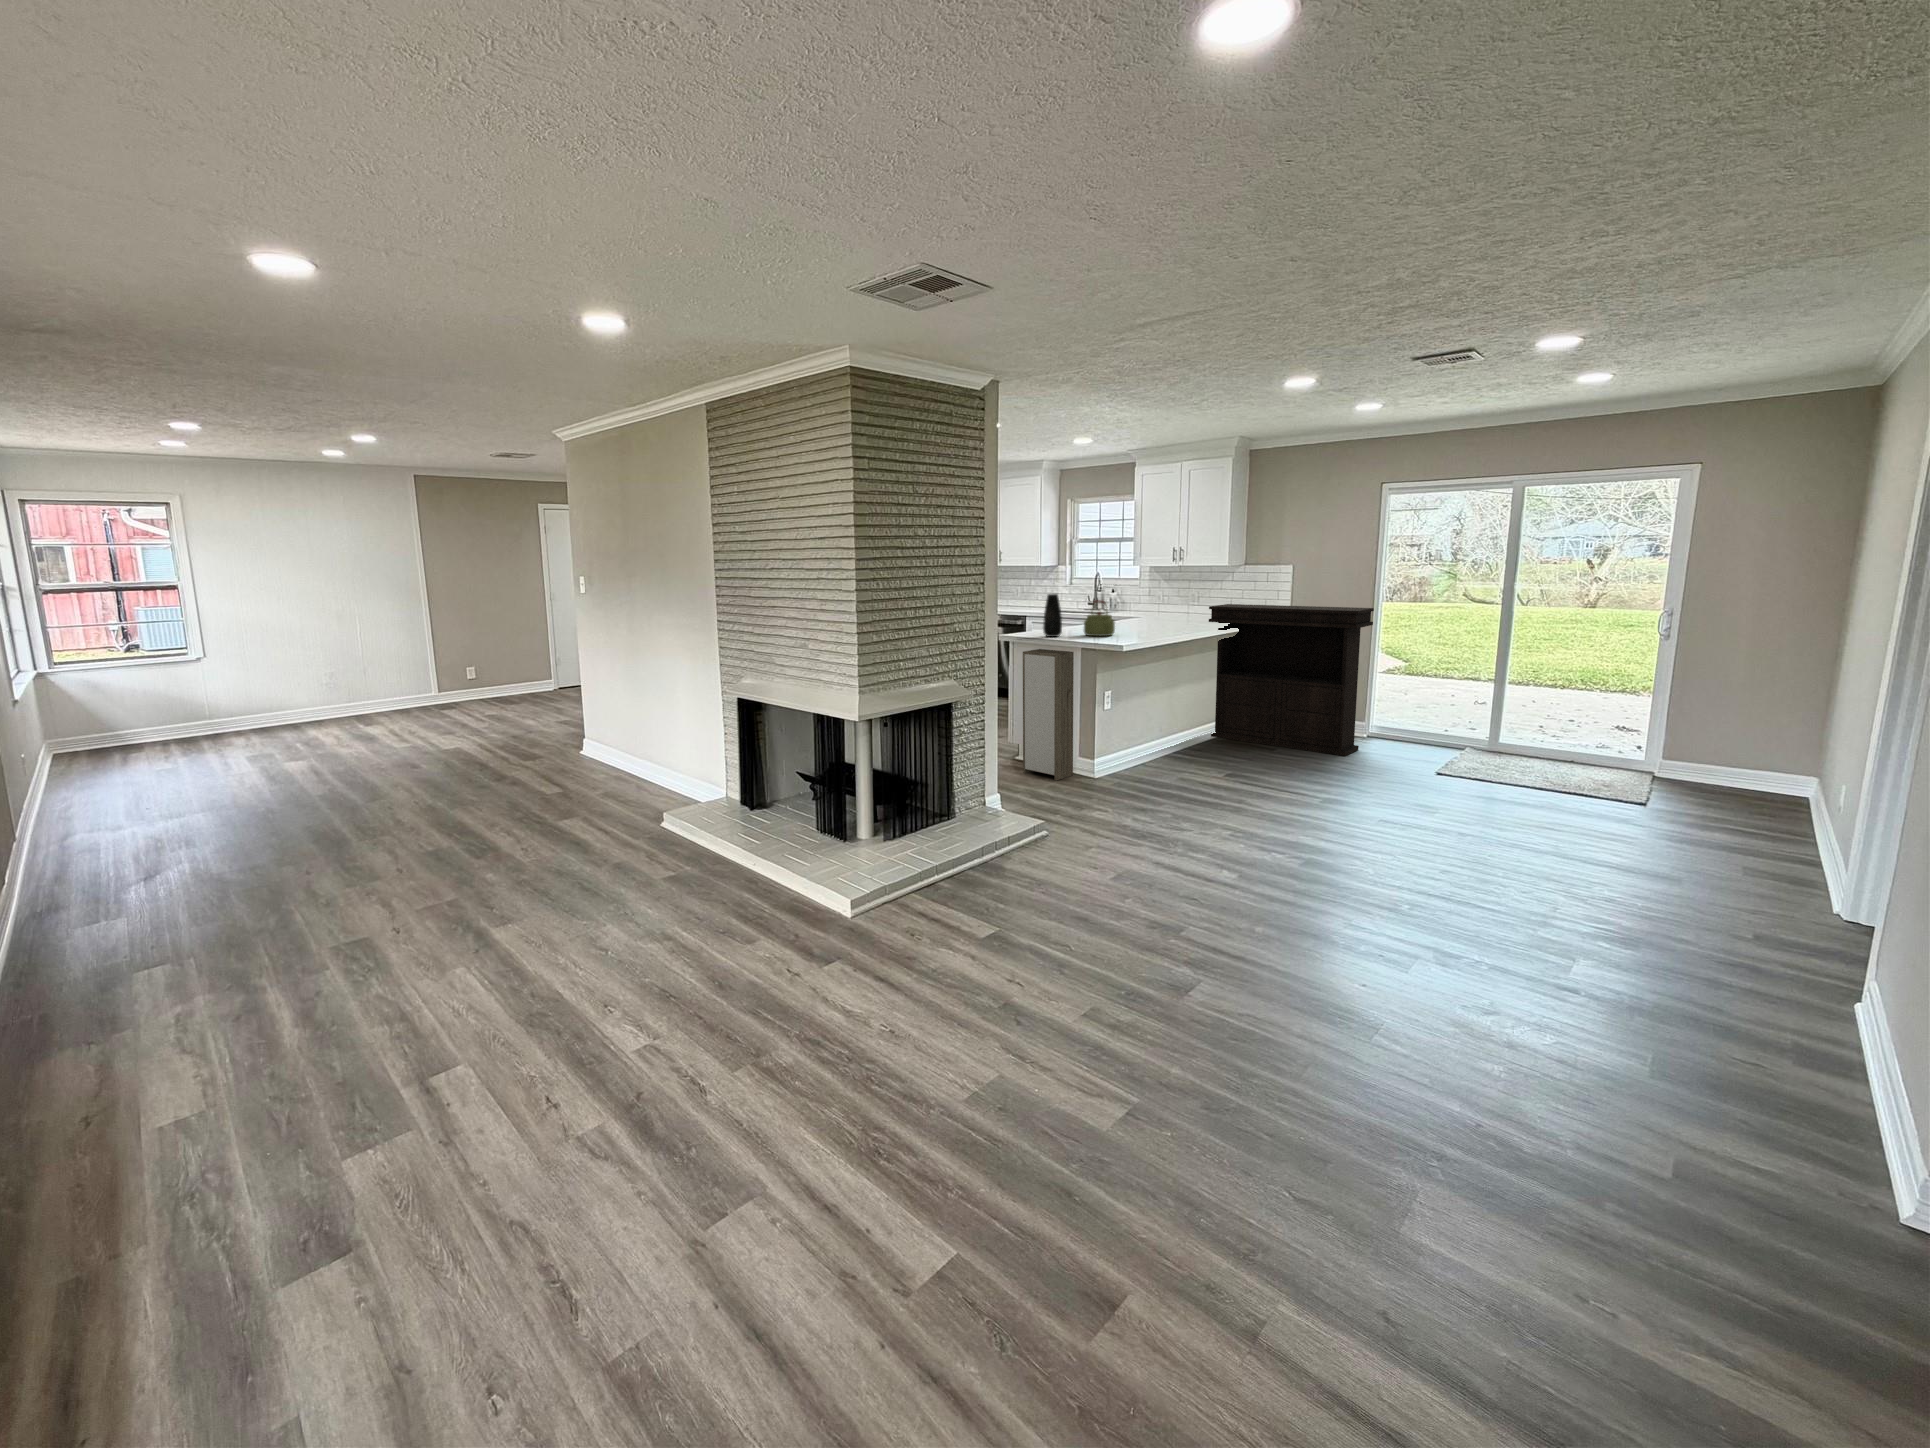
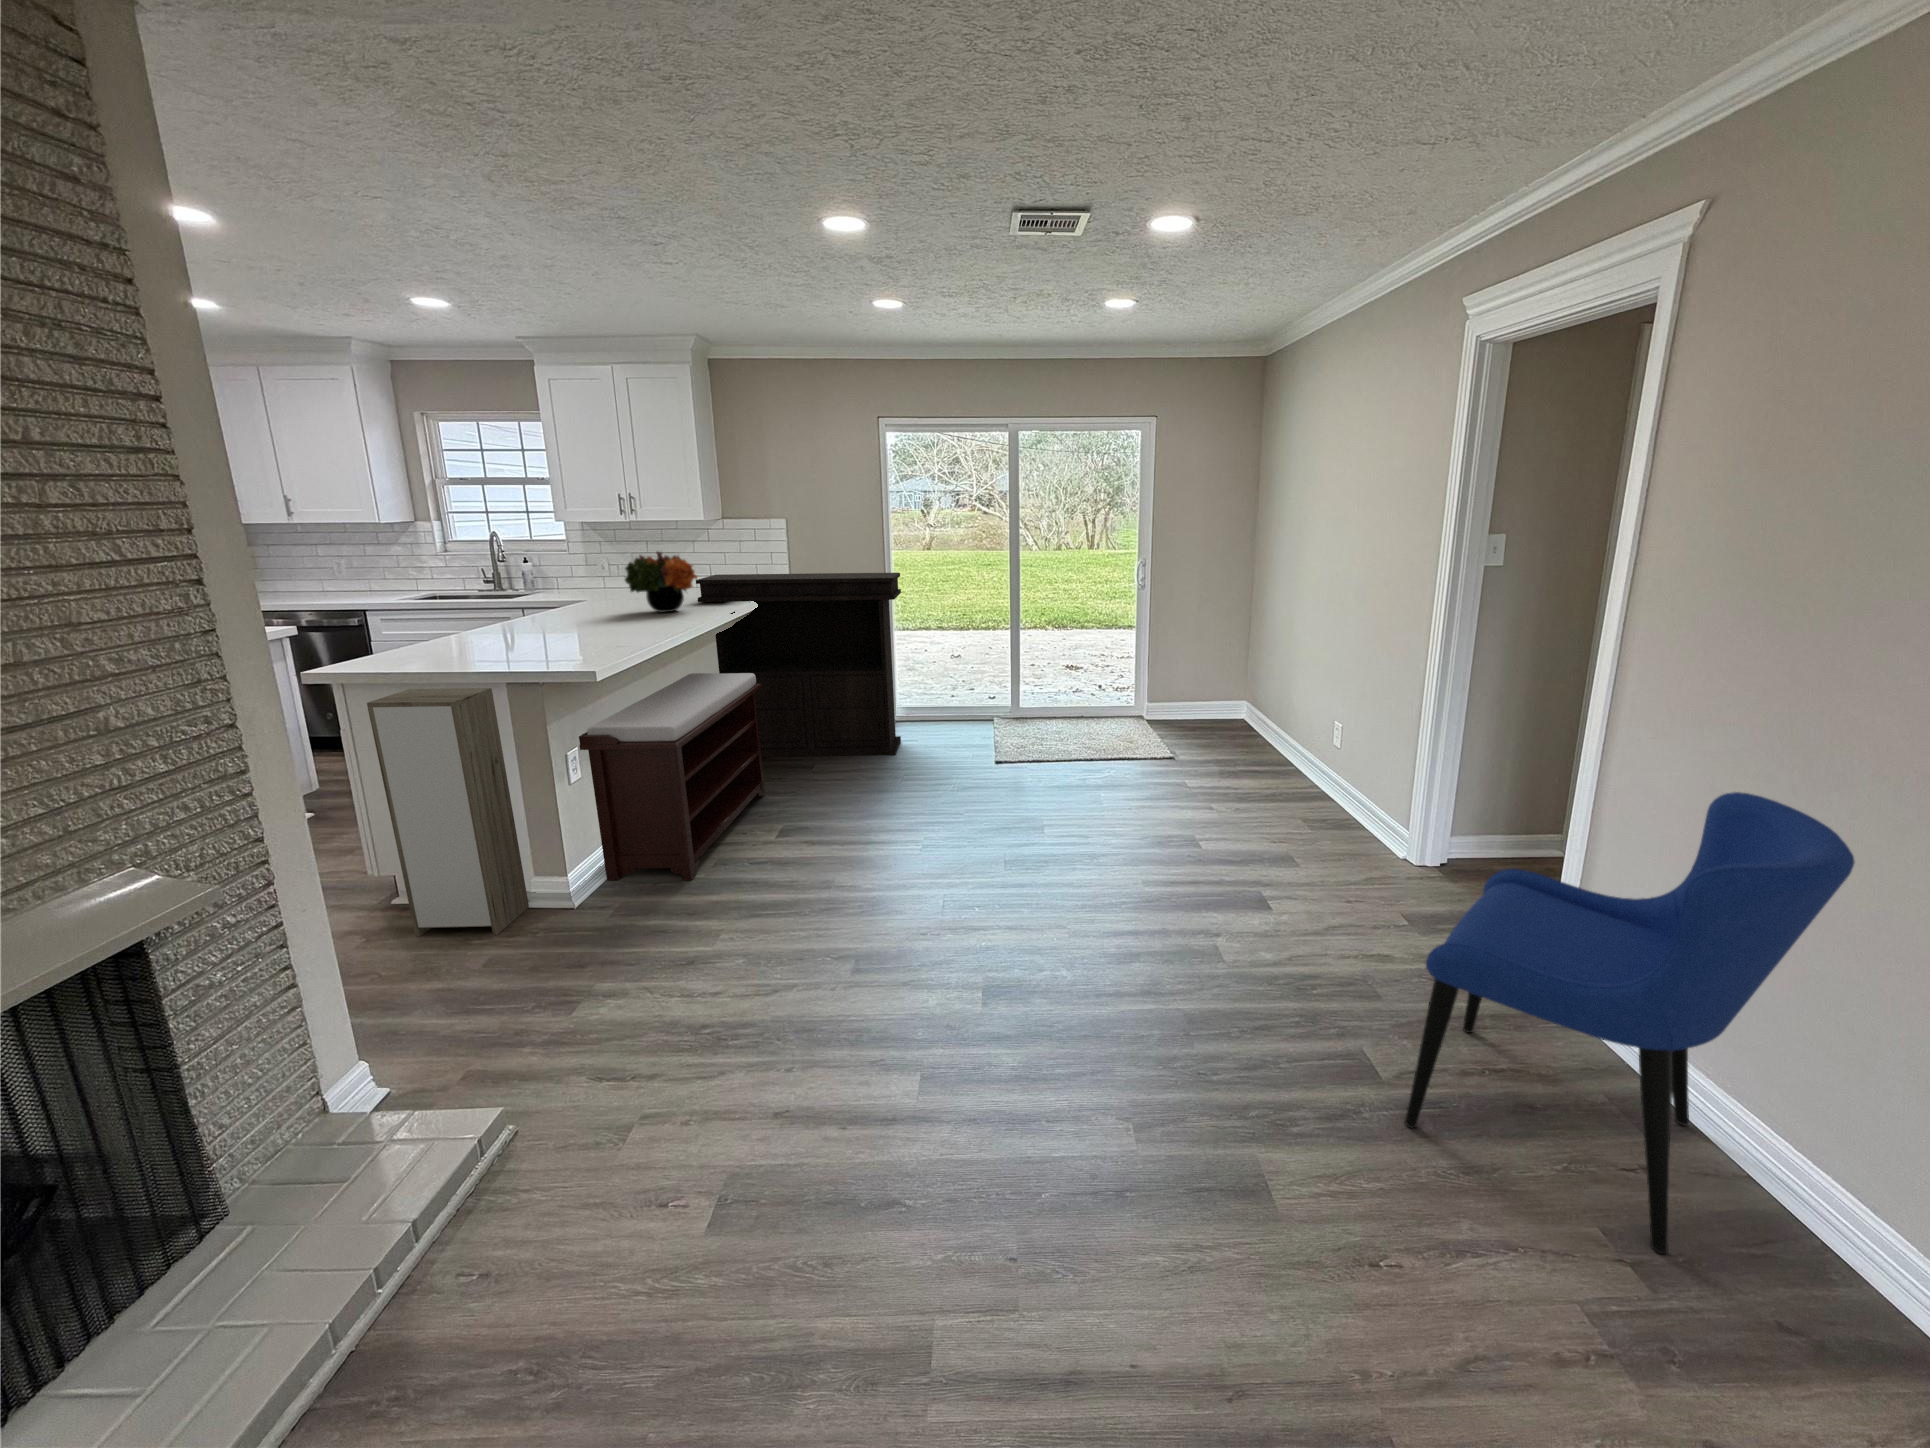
flower arrangement: none [1158,585,1207,626] -> present [625,552,697,612]
vase: present [1043,594,1062,637] -> none [406,577,455,661]
kettle: present [1084,600,1115,636] -> none [500,584,565,650]
bench: none [1110,667,1234,784] -> present [579,673,765,880]
dining chair: none [1529,779,1867,1062] -> present [1405,792,1855,1254]

